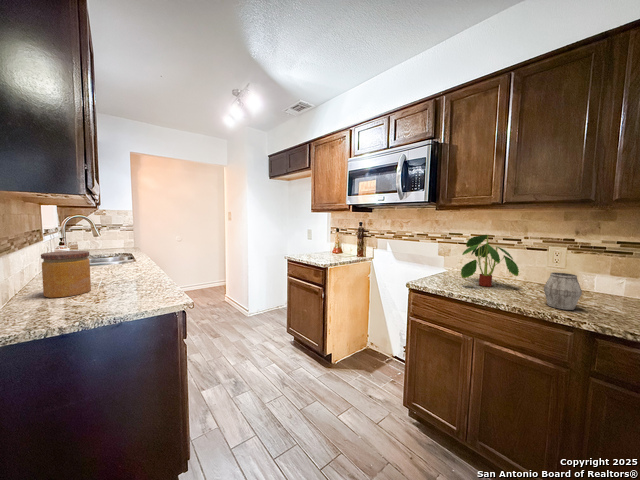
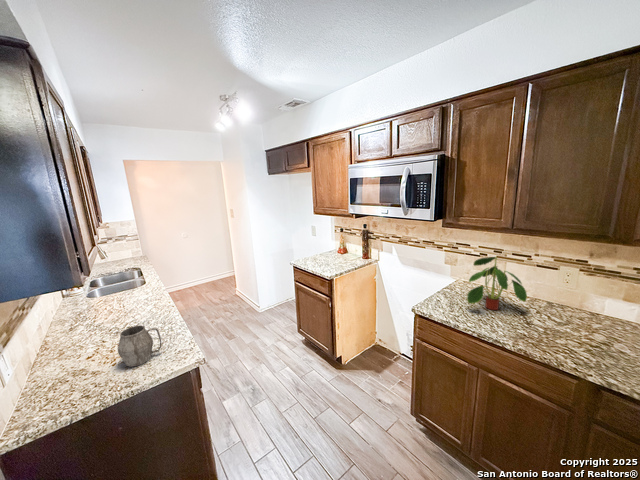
jar: present [41,251,91,298] -> none [54,304,107,357]
mug: present [544,272,582,310] -> present [118,326,161,367]

